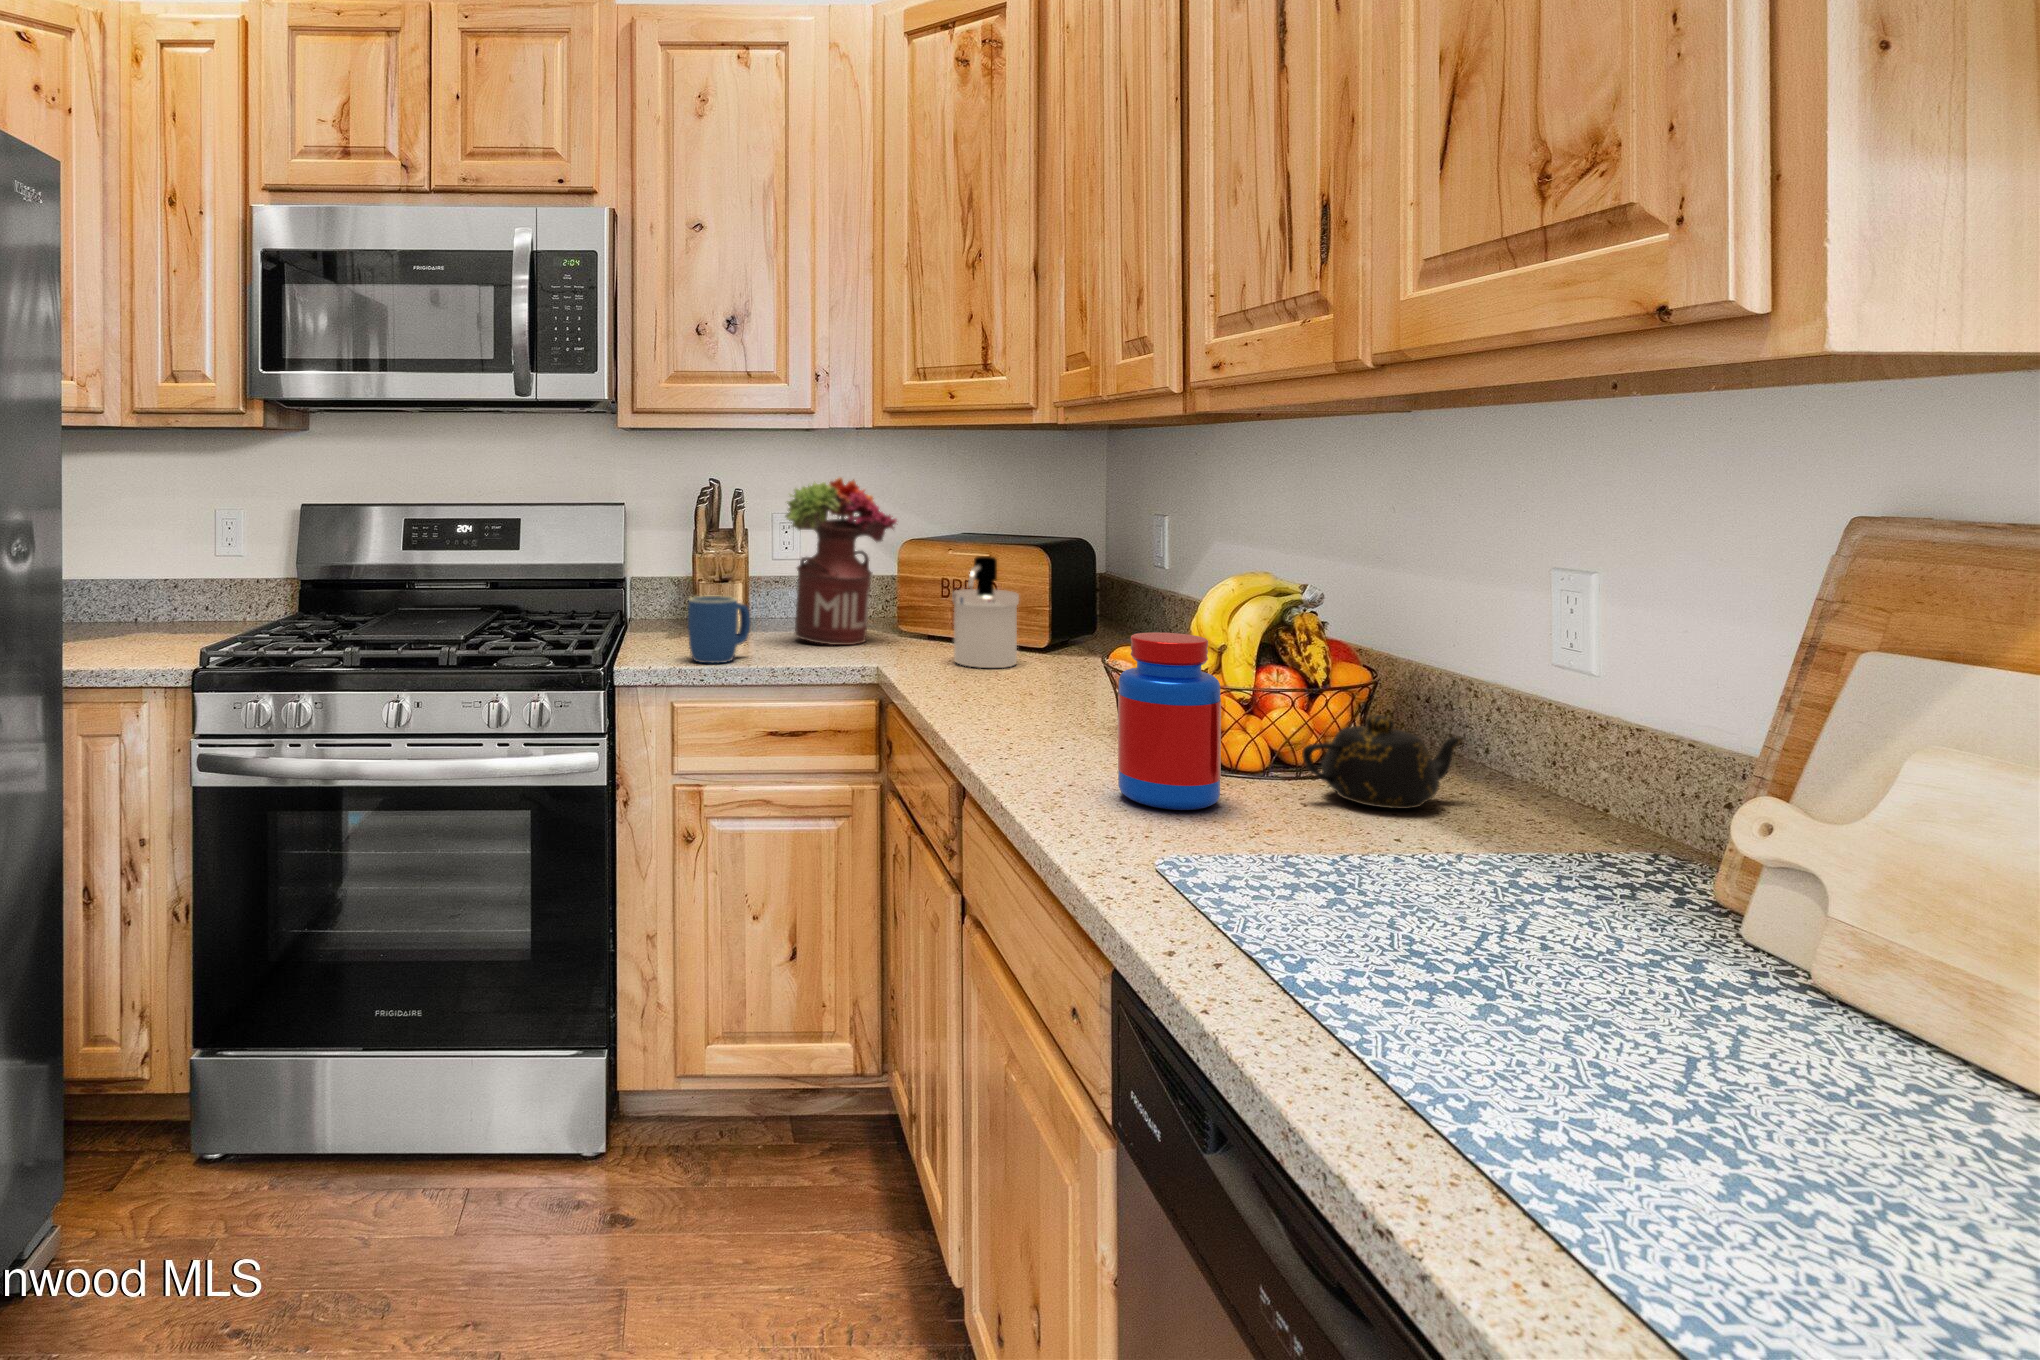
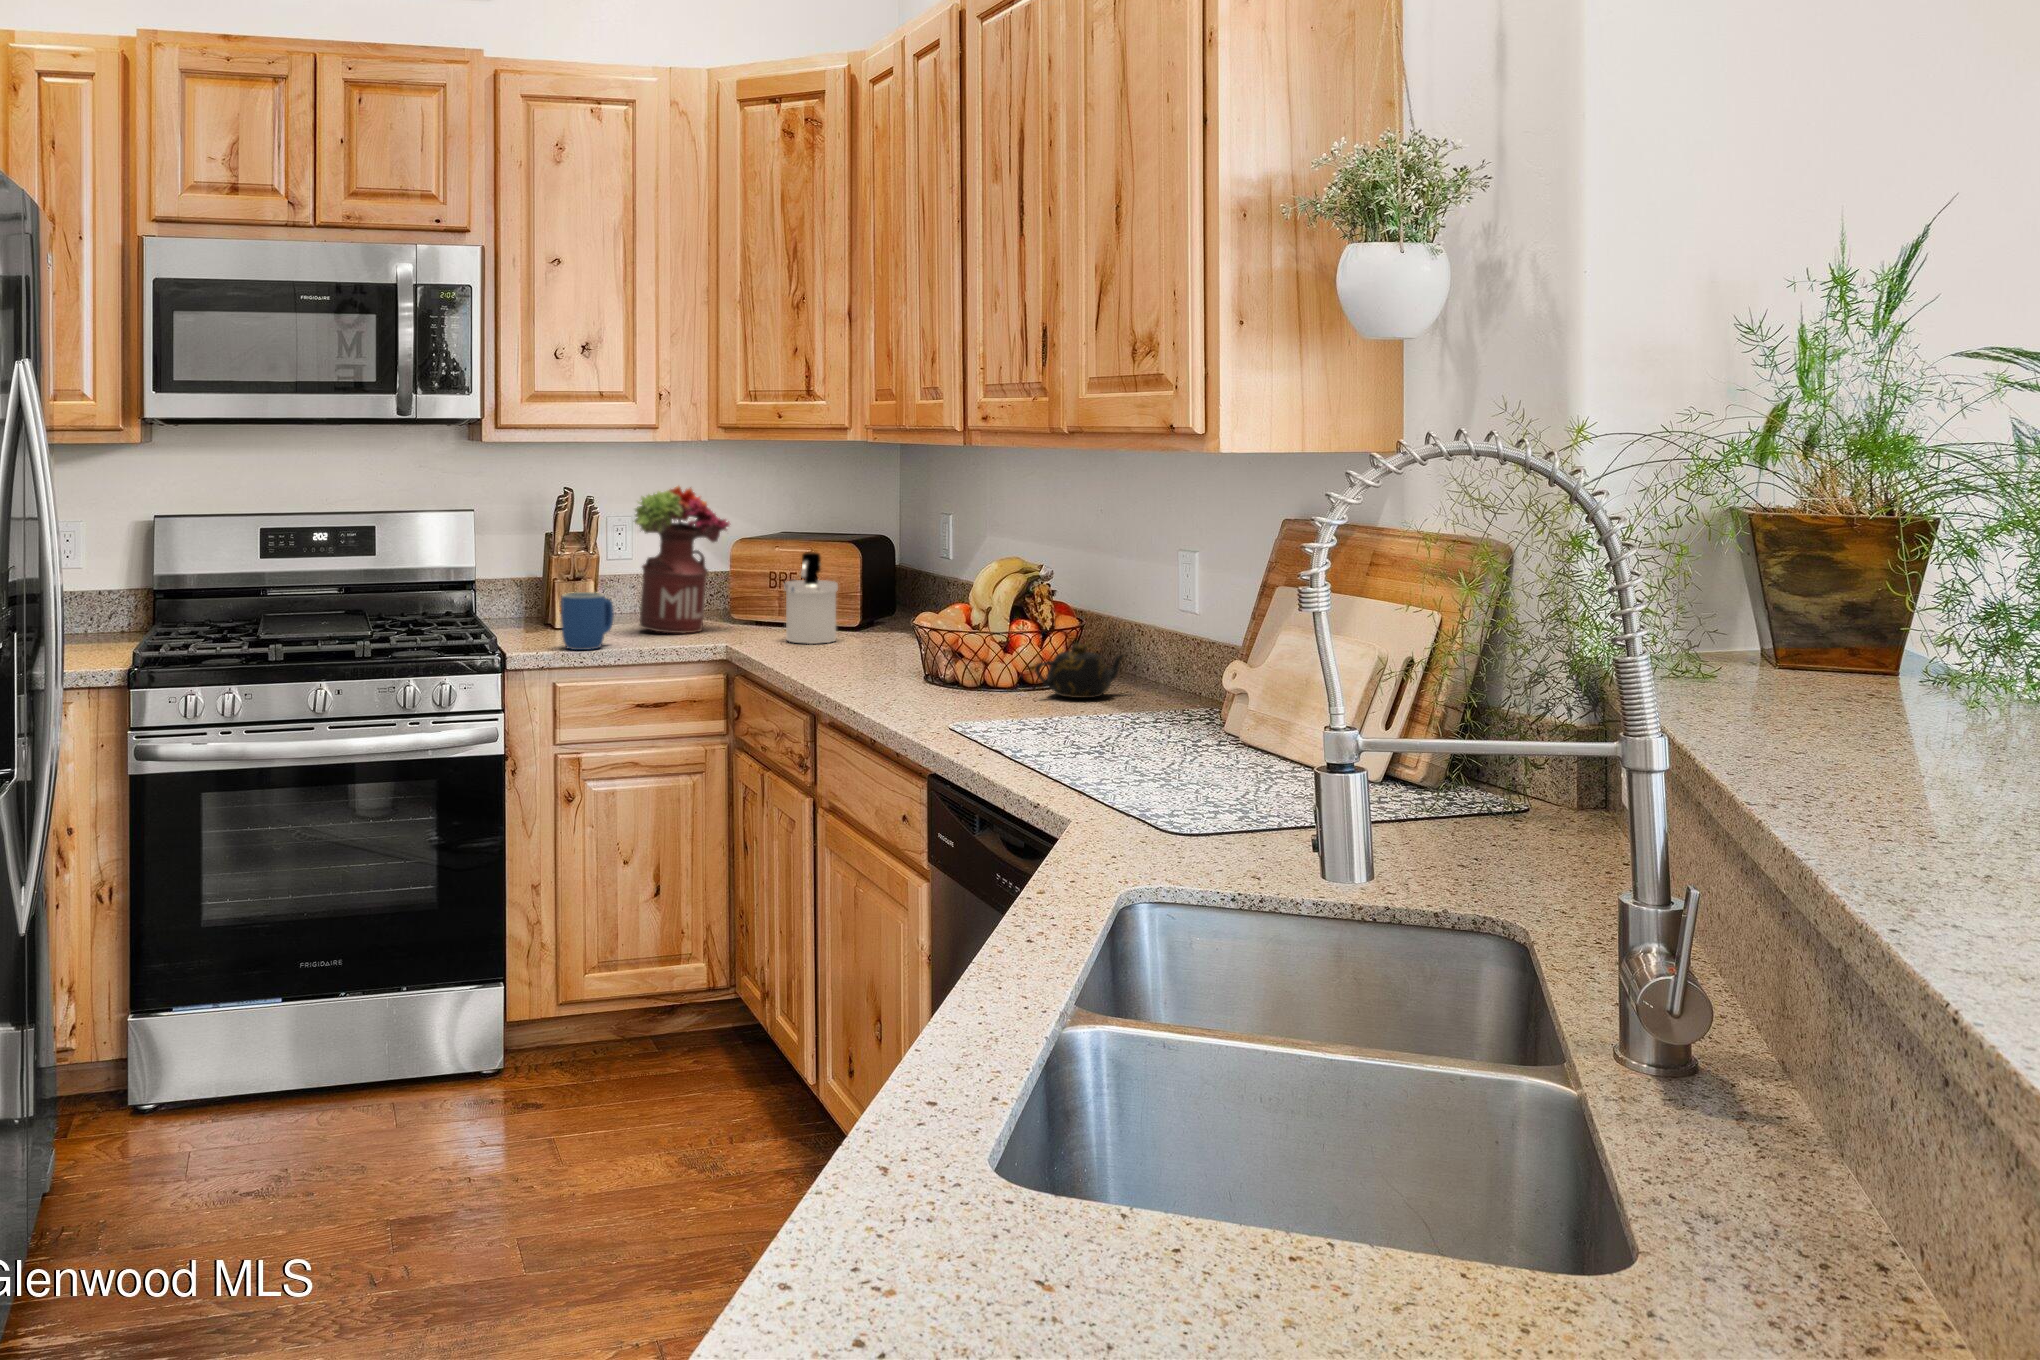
jar: present [1118,632,1221,810] -> none [927,597,987,705]

